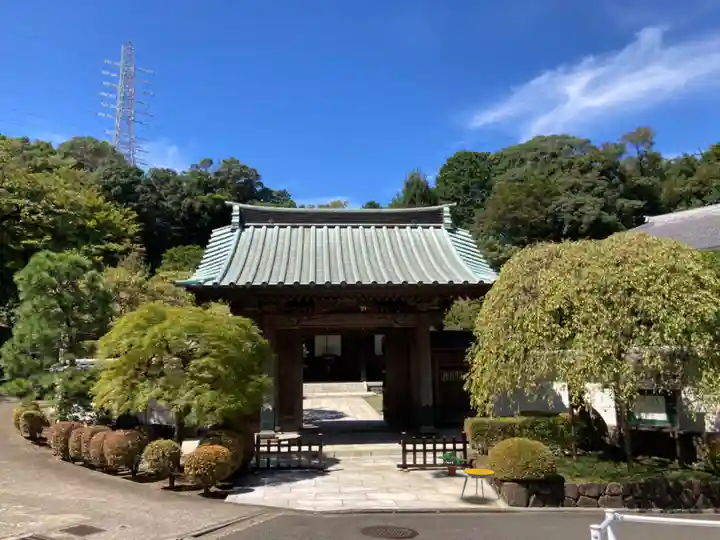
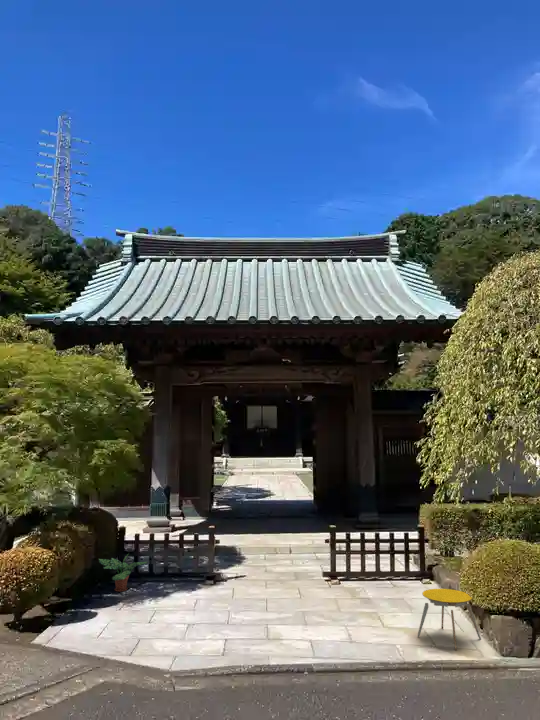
potted plant: present [437,451,470,476] -> present [99,555,147,591]

